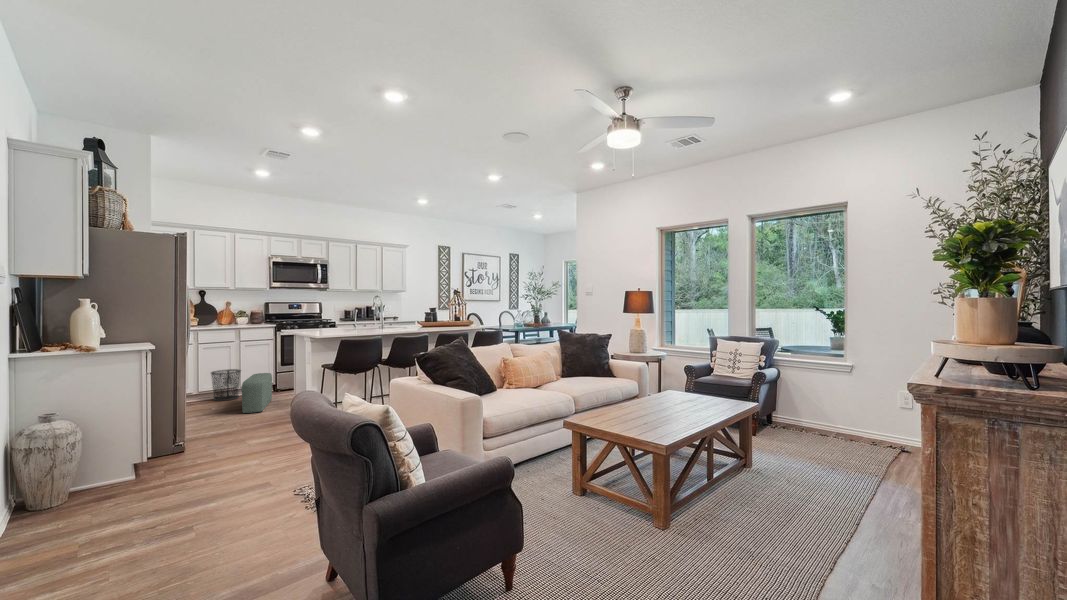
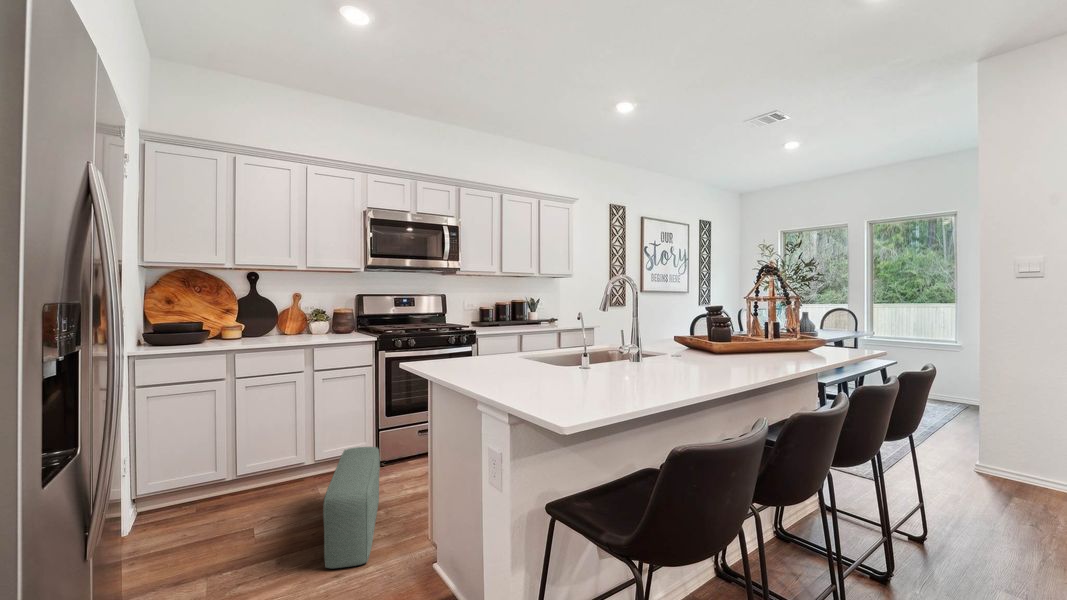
waste bin: present [211,369,241,401] -> none [261,427,319,498]

